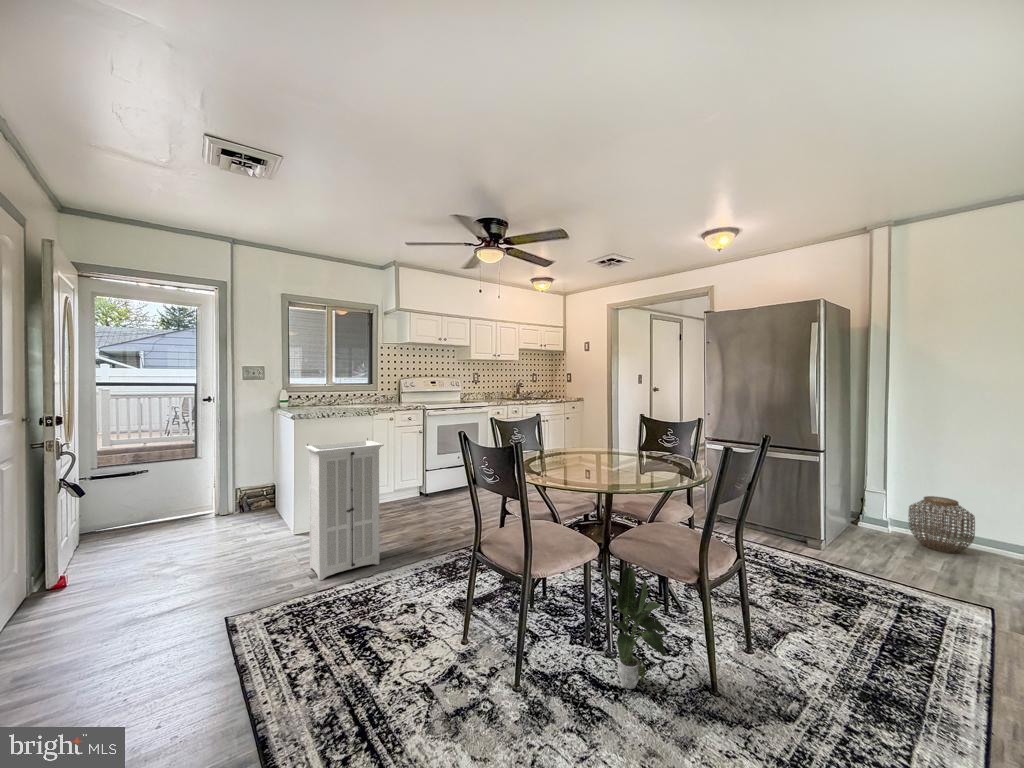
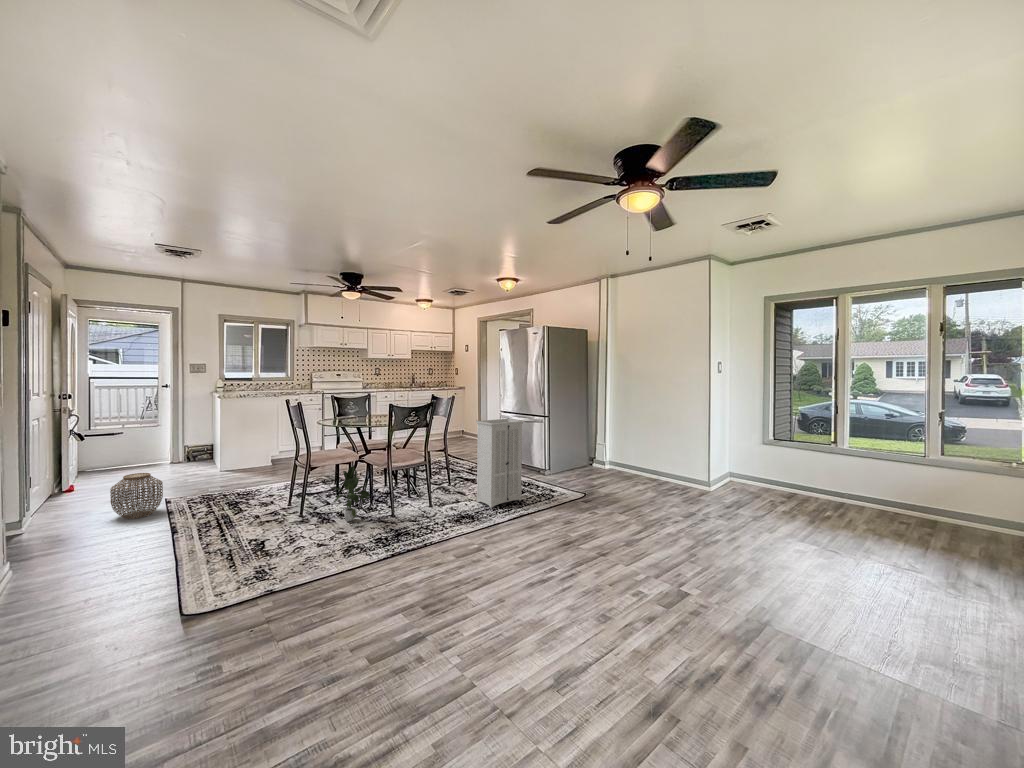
storage cabinet: present [305,438,384,580] -> present [476,418,525,508]
woven basket: present [908,496,975,553] -> present [110,473,163,519]

